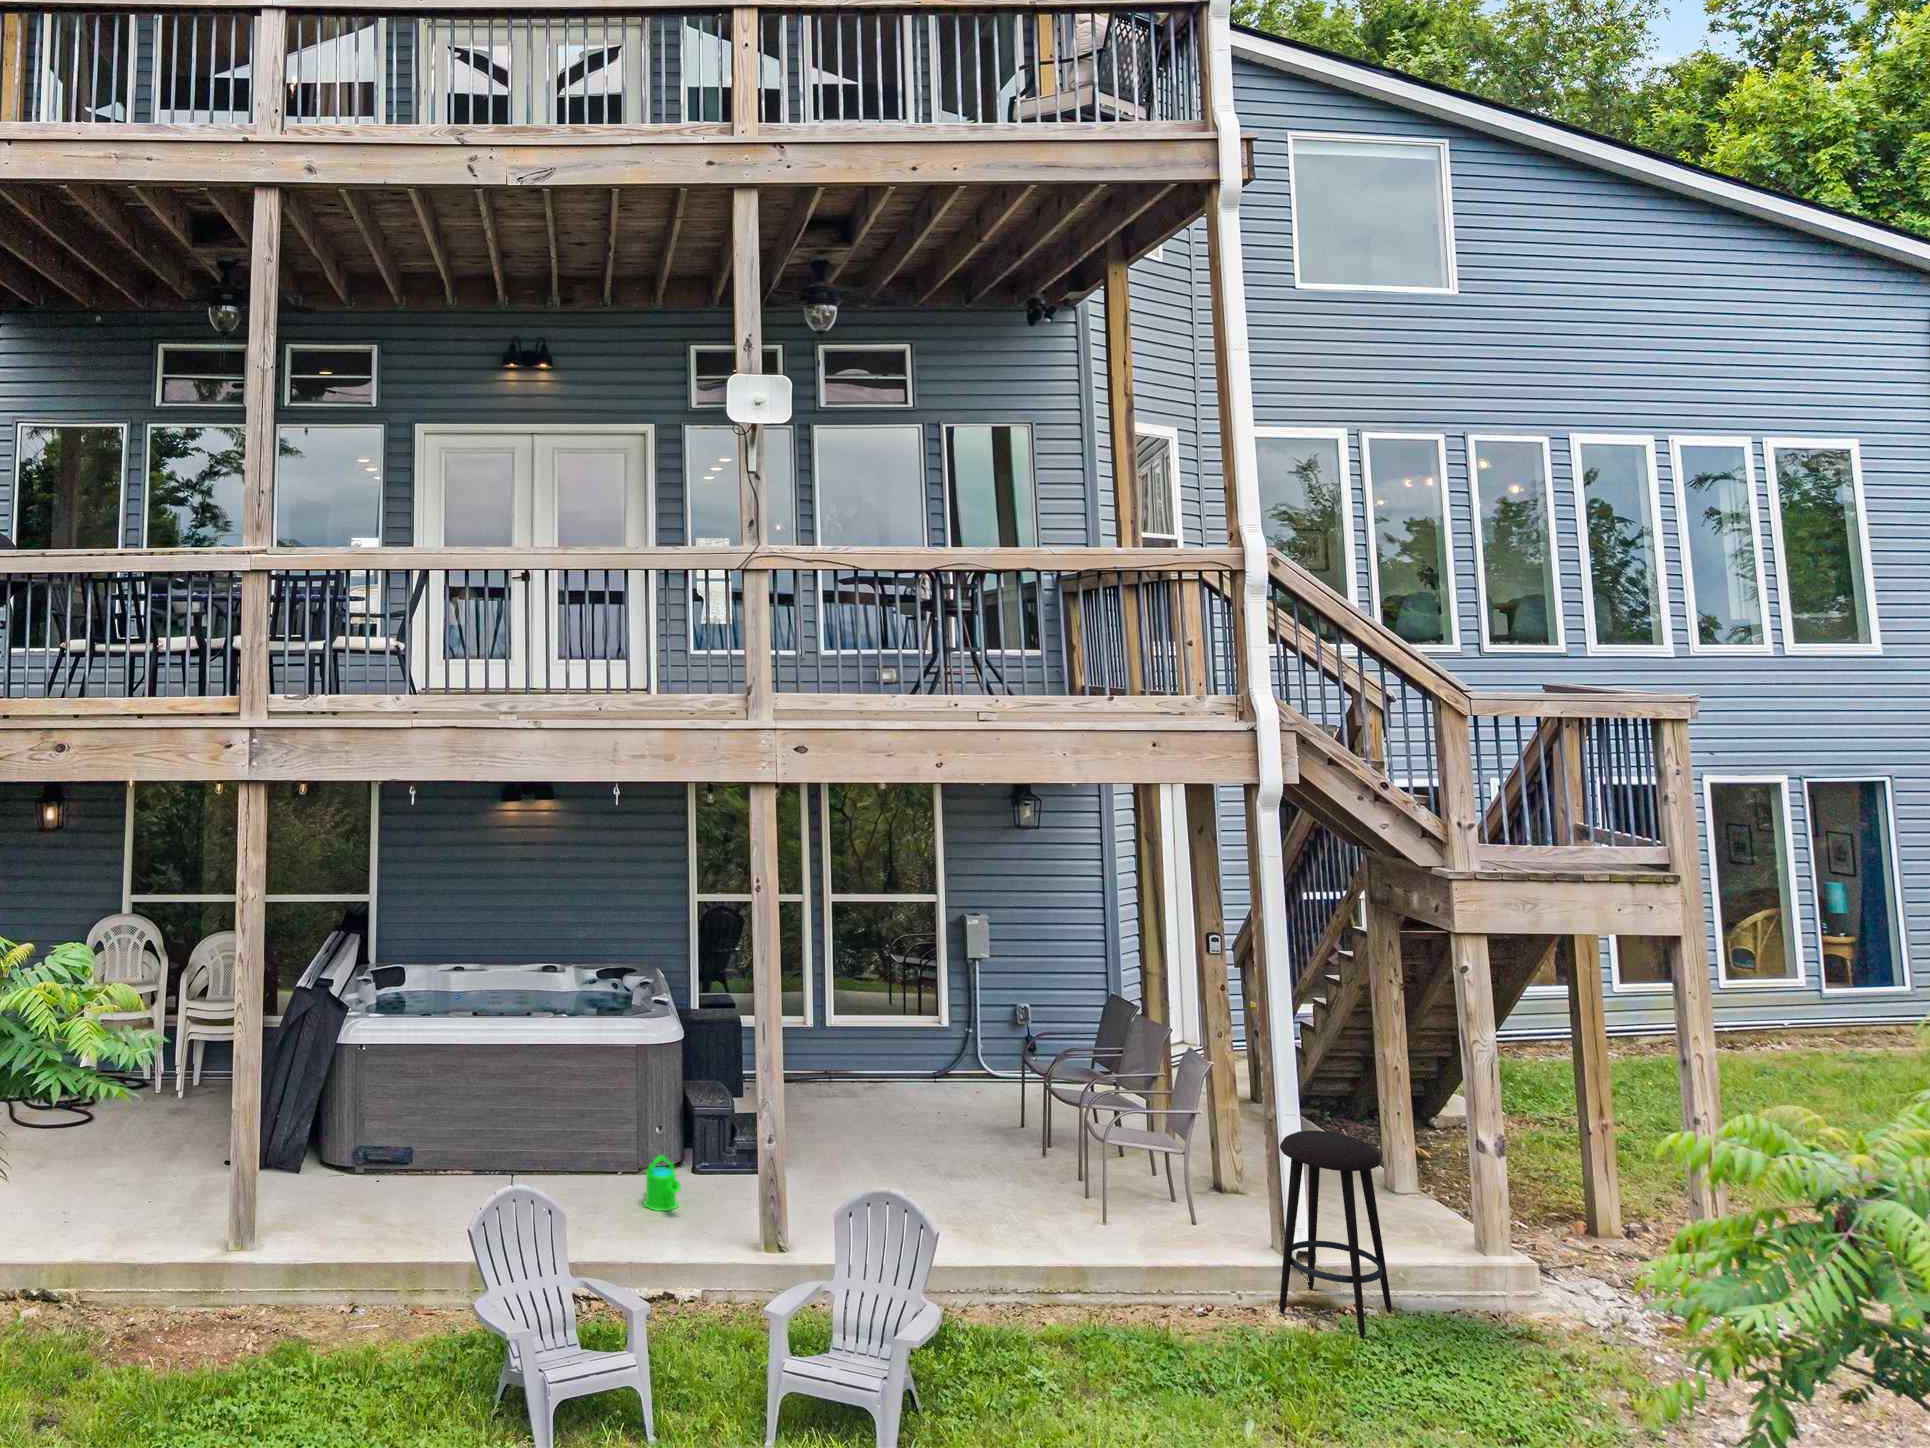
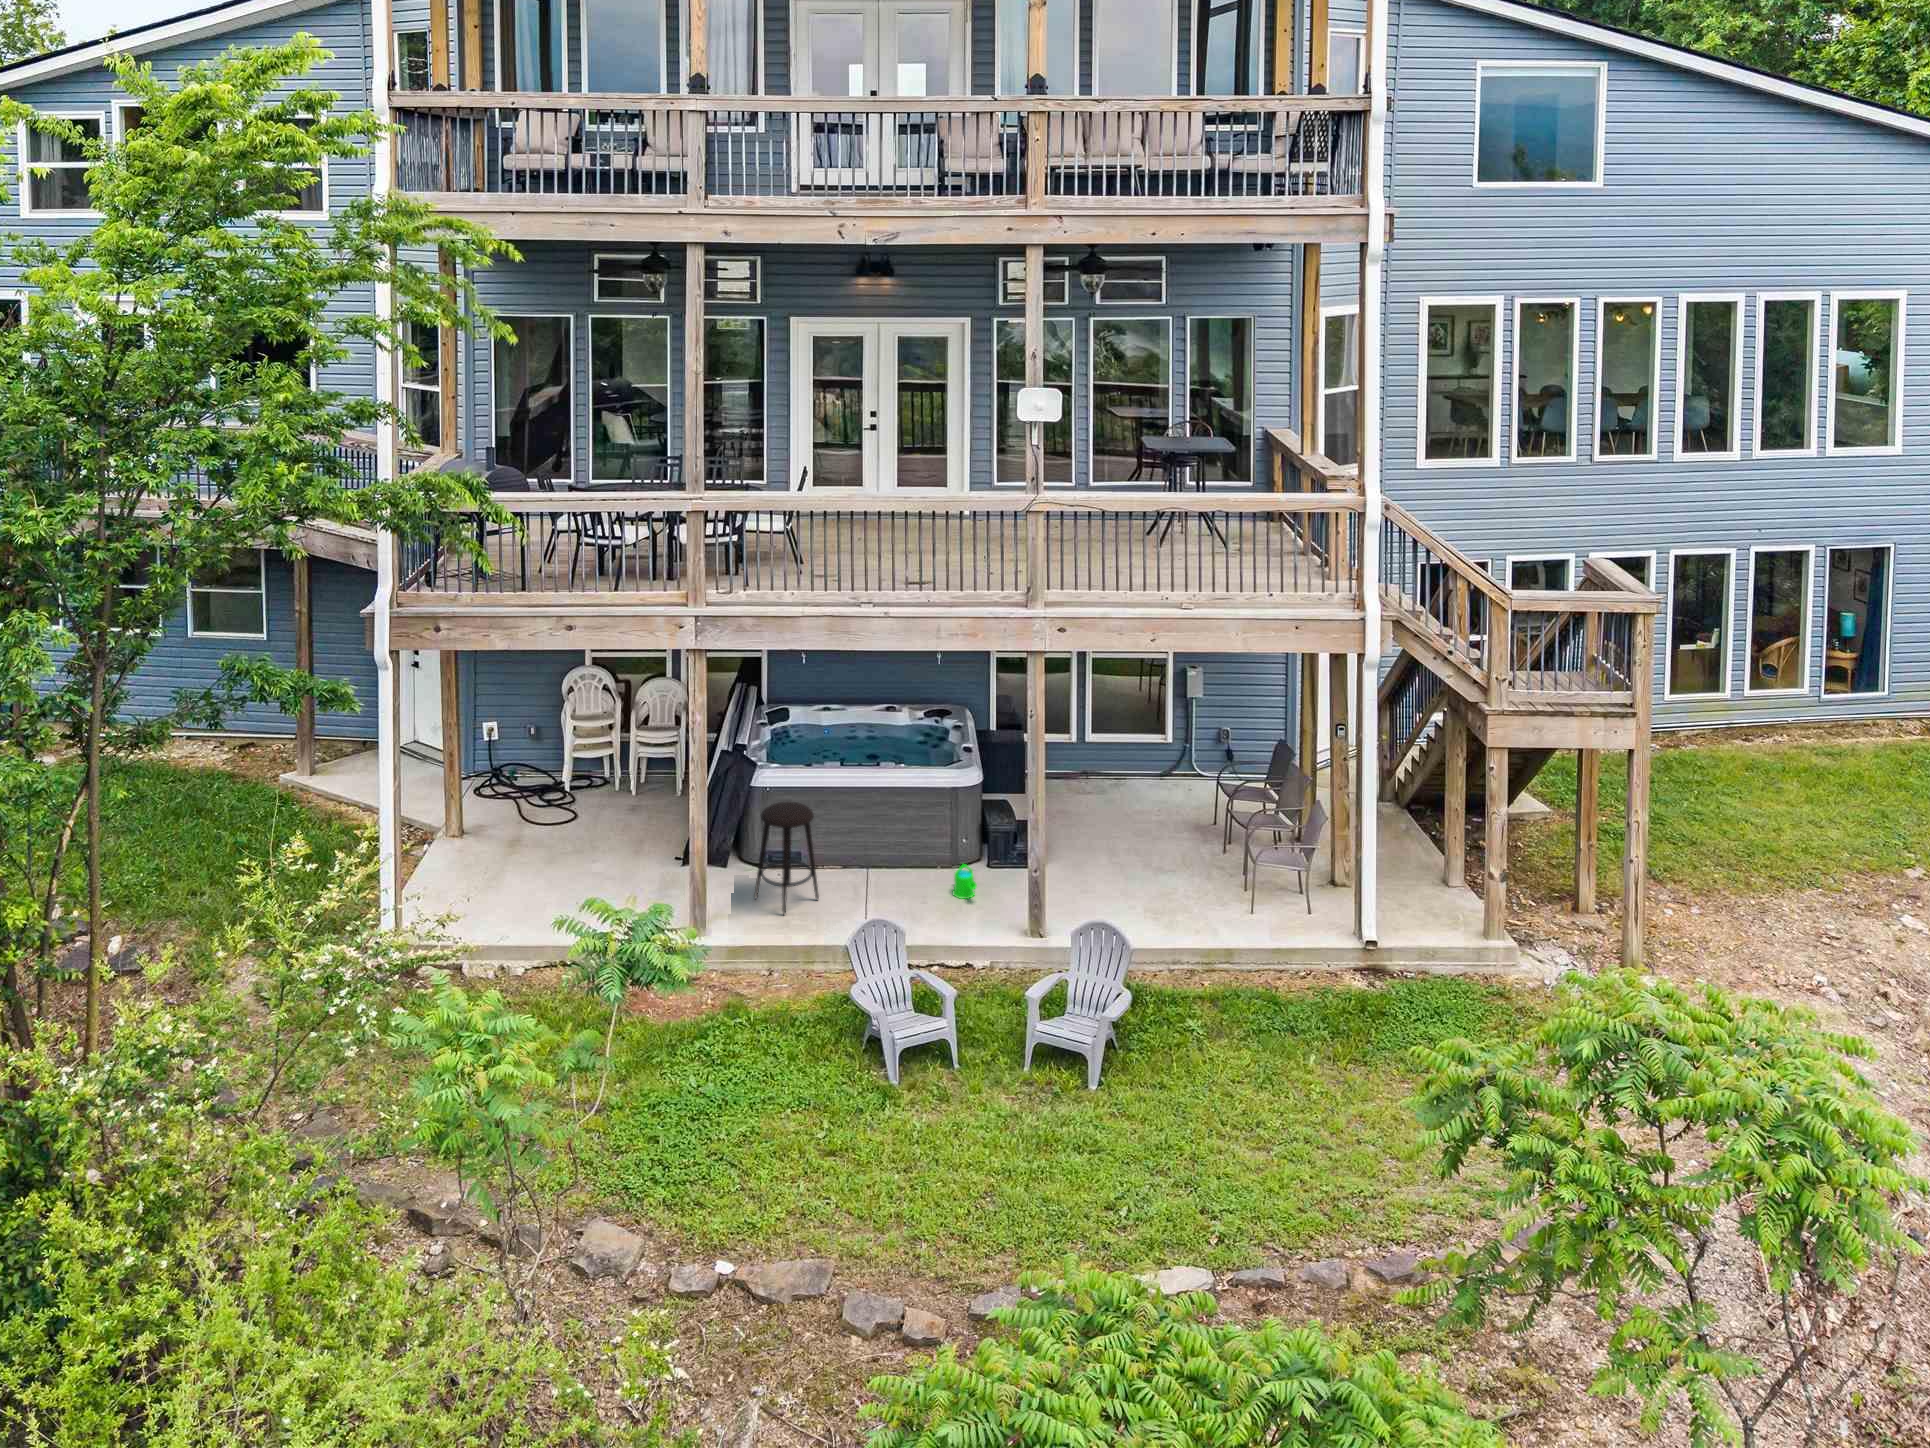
stool: present [1279,1130,1392,1338] -> present [755,802,819,914]

